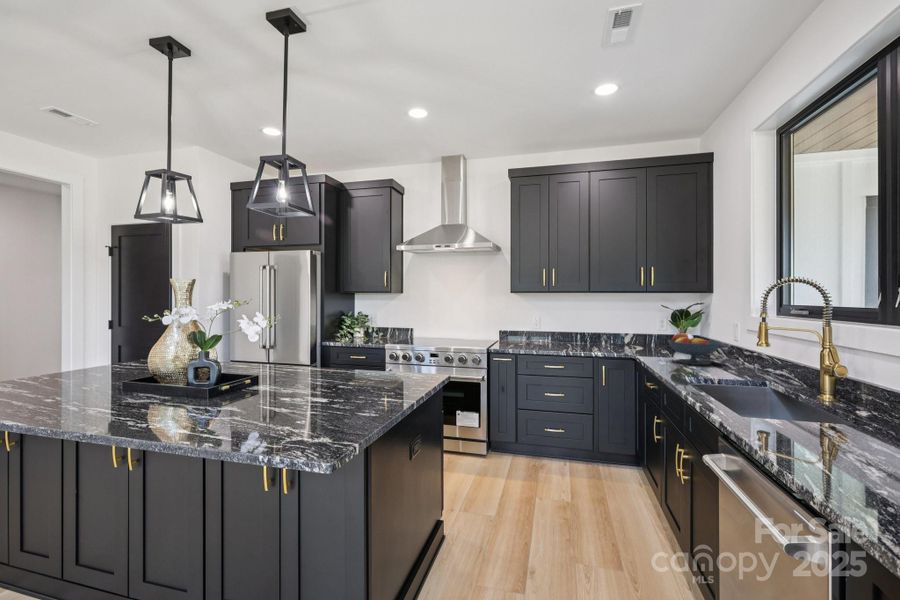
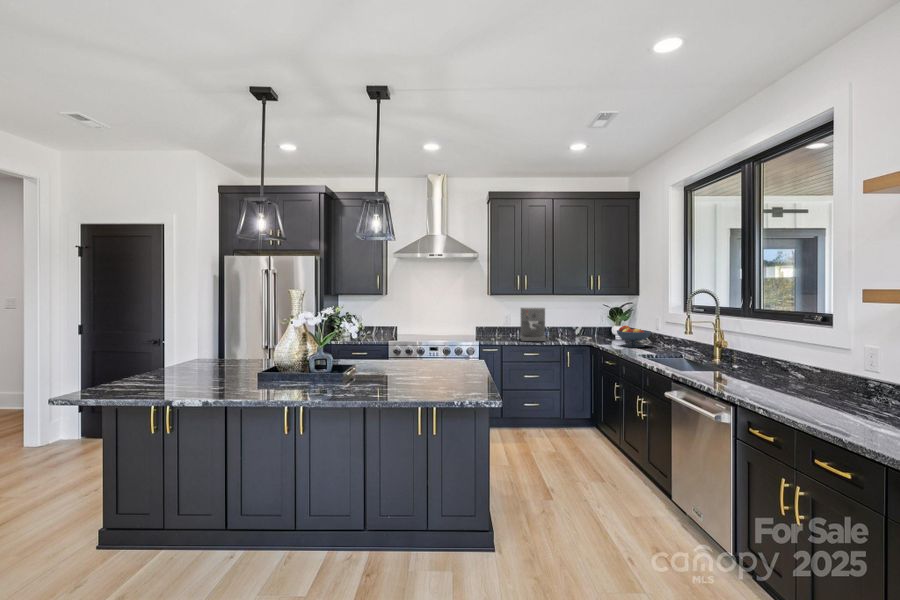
coffee maker: none [542,308,576,352] -> present [521,308,546,342]

